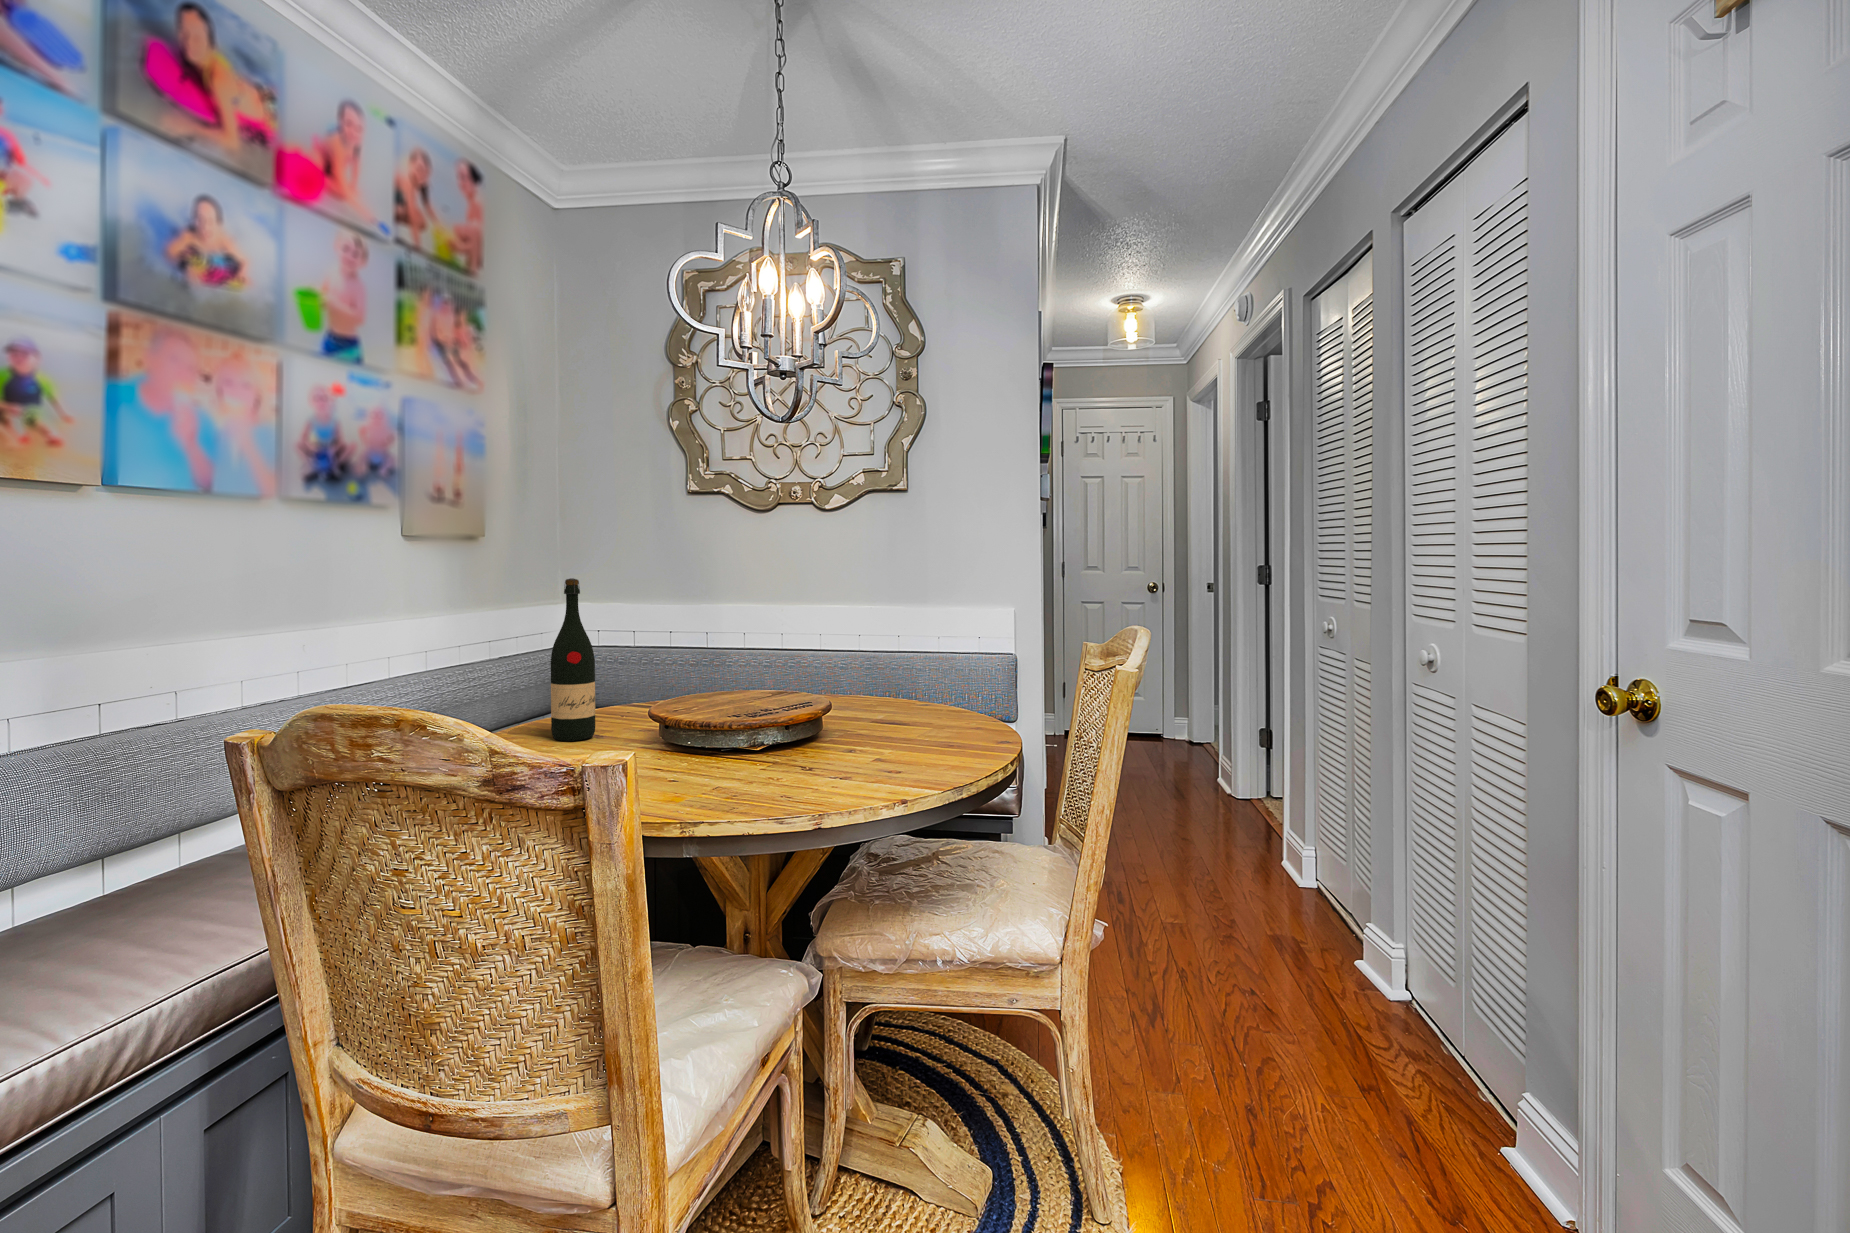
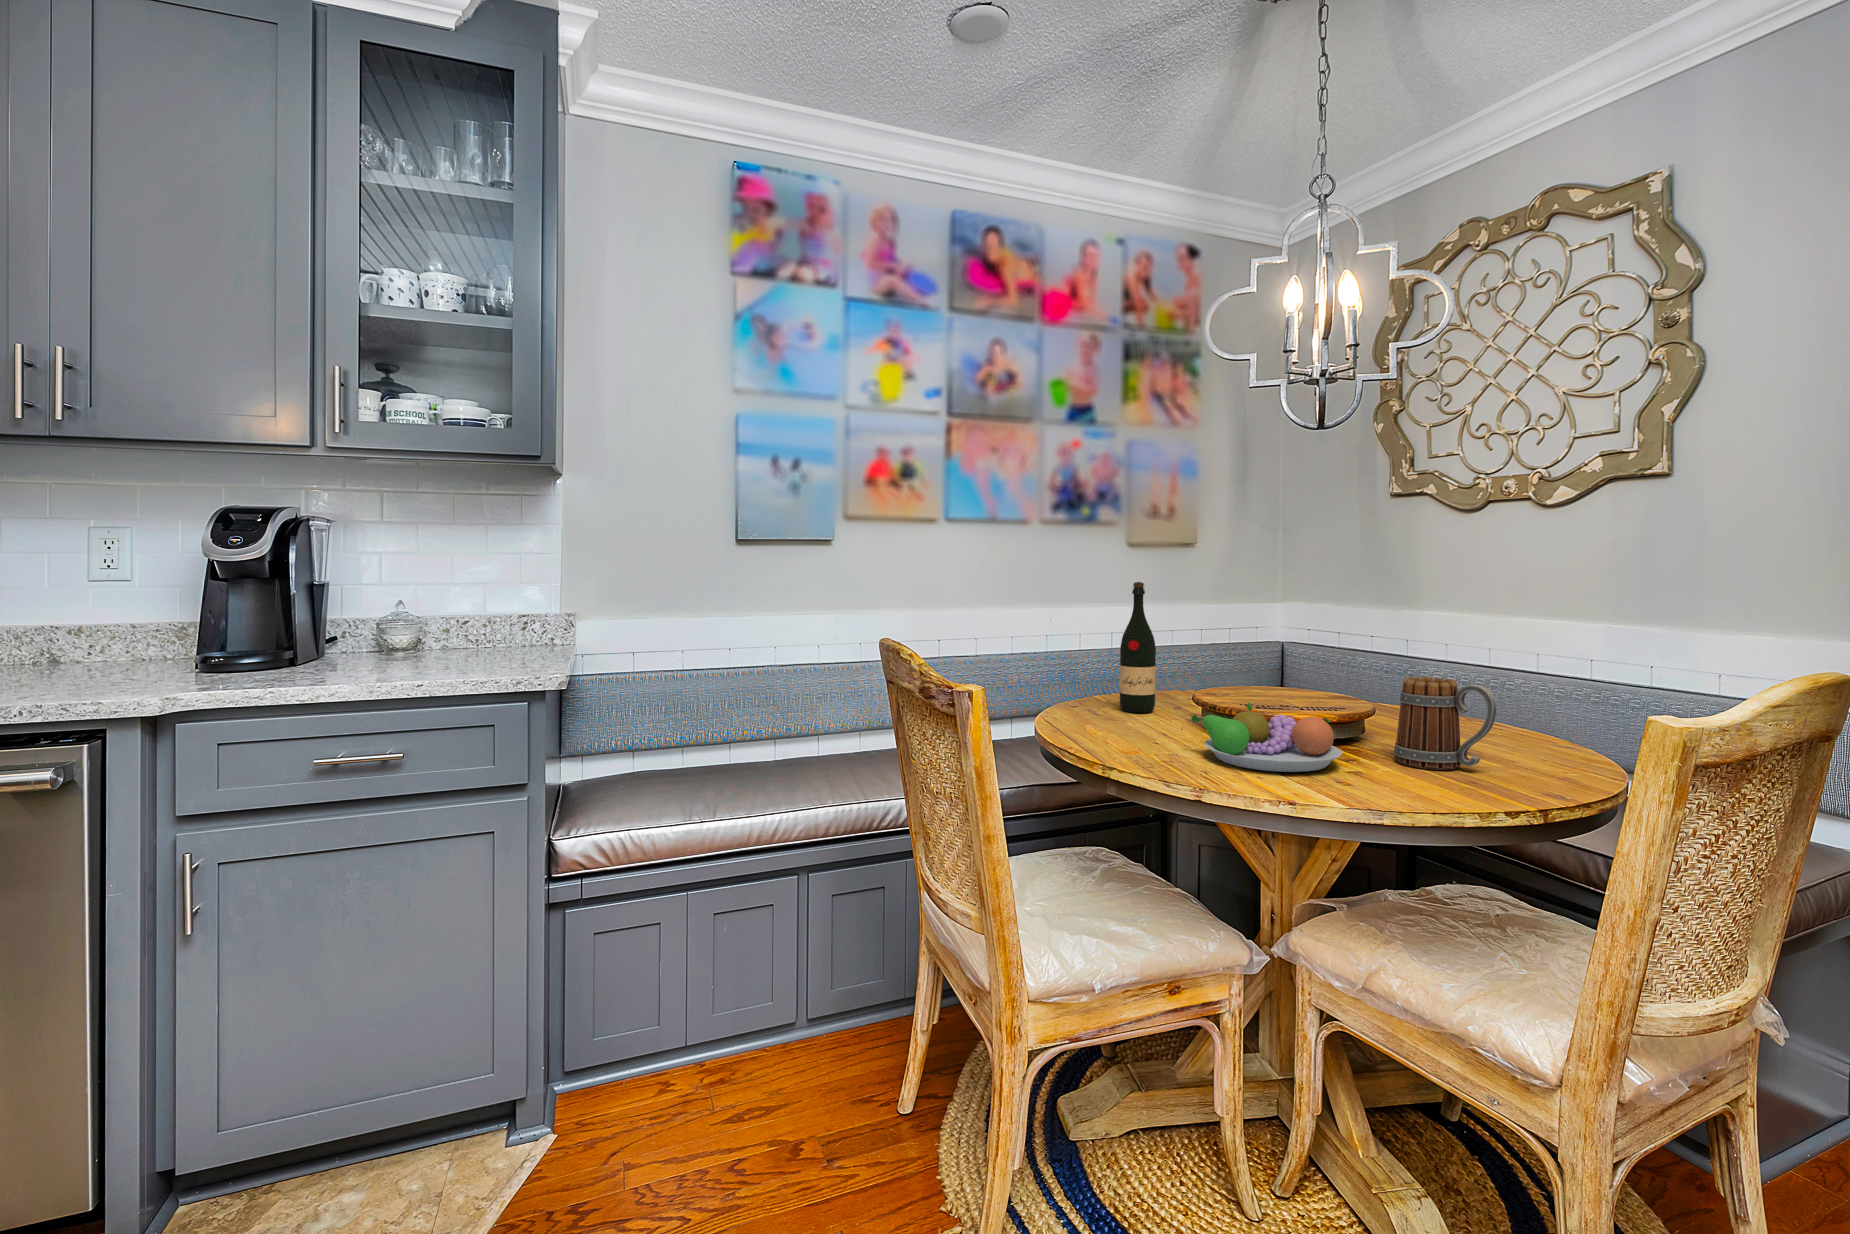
mug: none [875,666,955,749] -> present [1394,677,1497,770]
fruit bowl: none [724,710,873,782] -> present [1191,702,1342,772]

